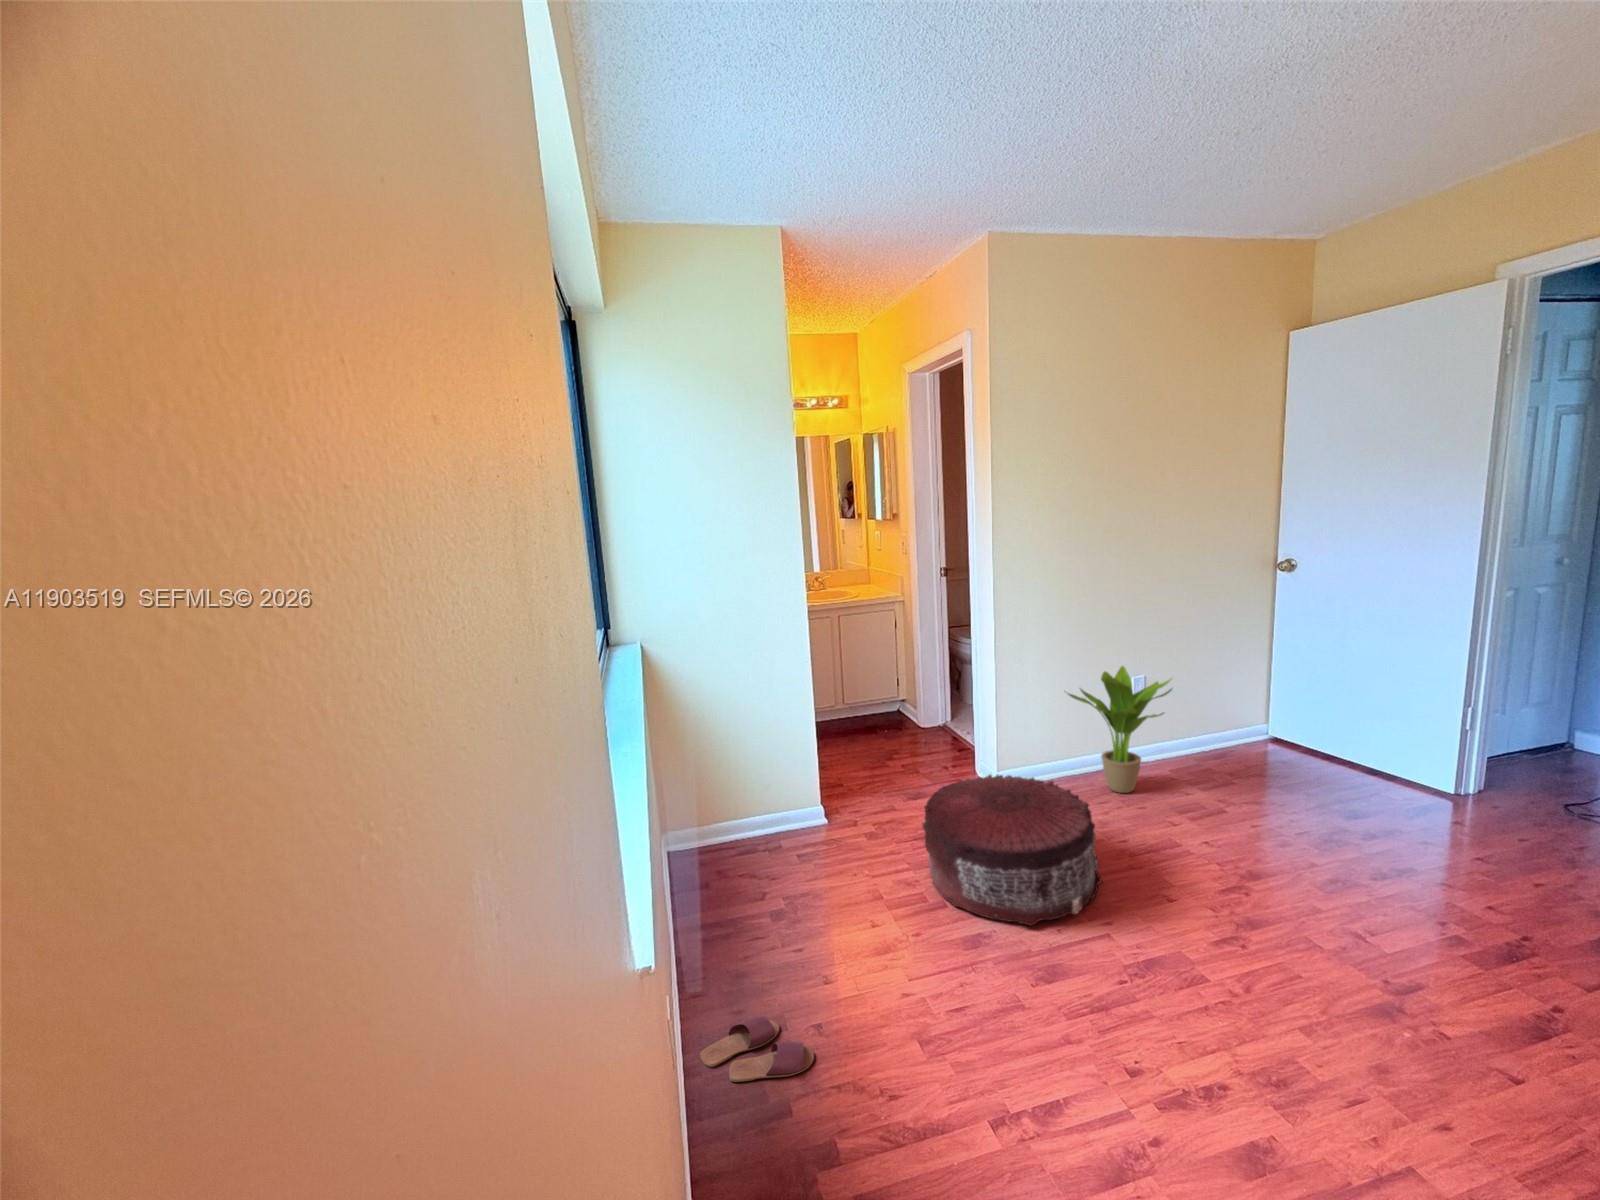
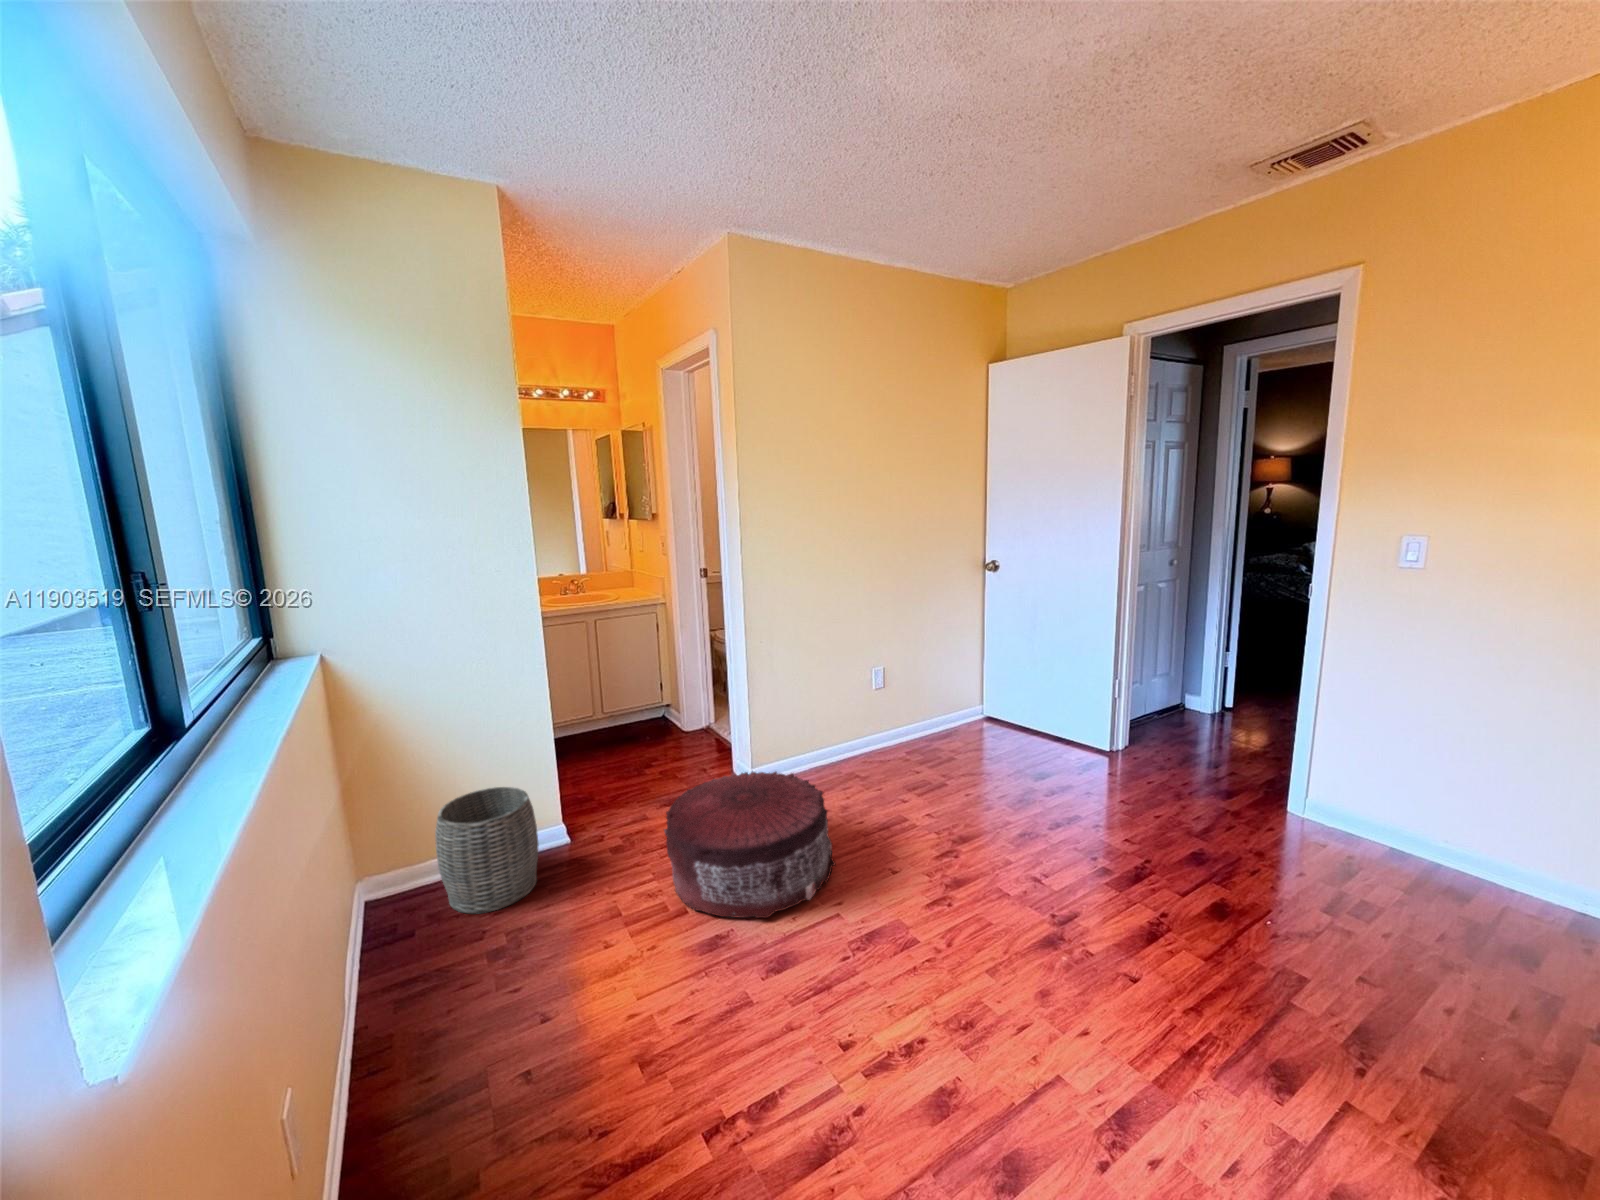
potted plant: present [1068,666,1172,793] -> none [807,659,902,777]
woven basket: none [720,766,804,878] -> present [435,787,539,914]
slippers: present [700,1017,814,1082] -> none [379,1073,522,1159]

